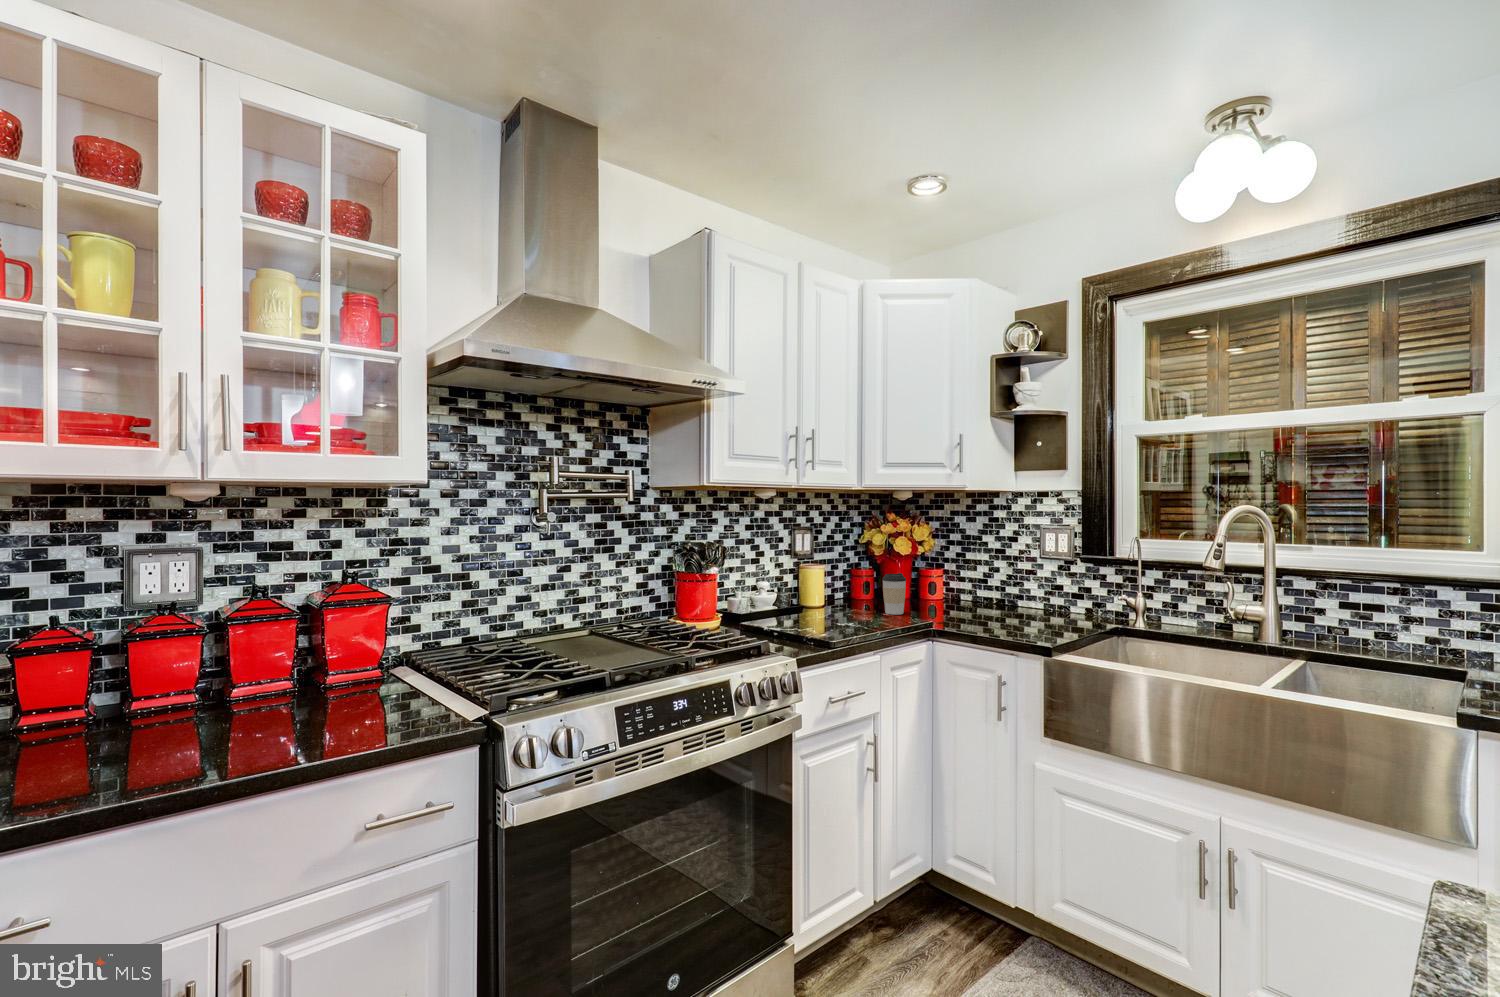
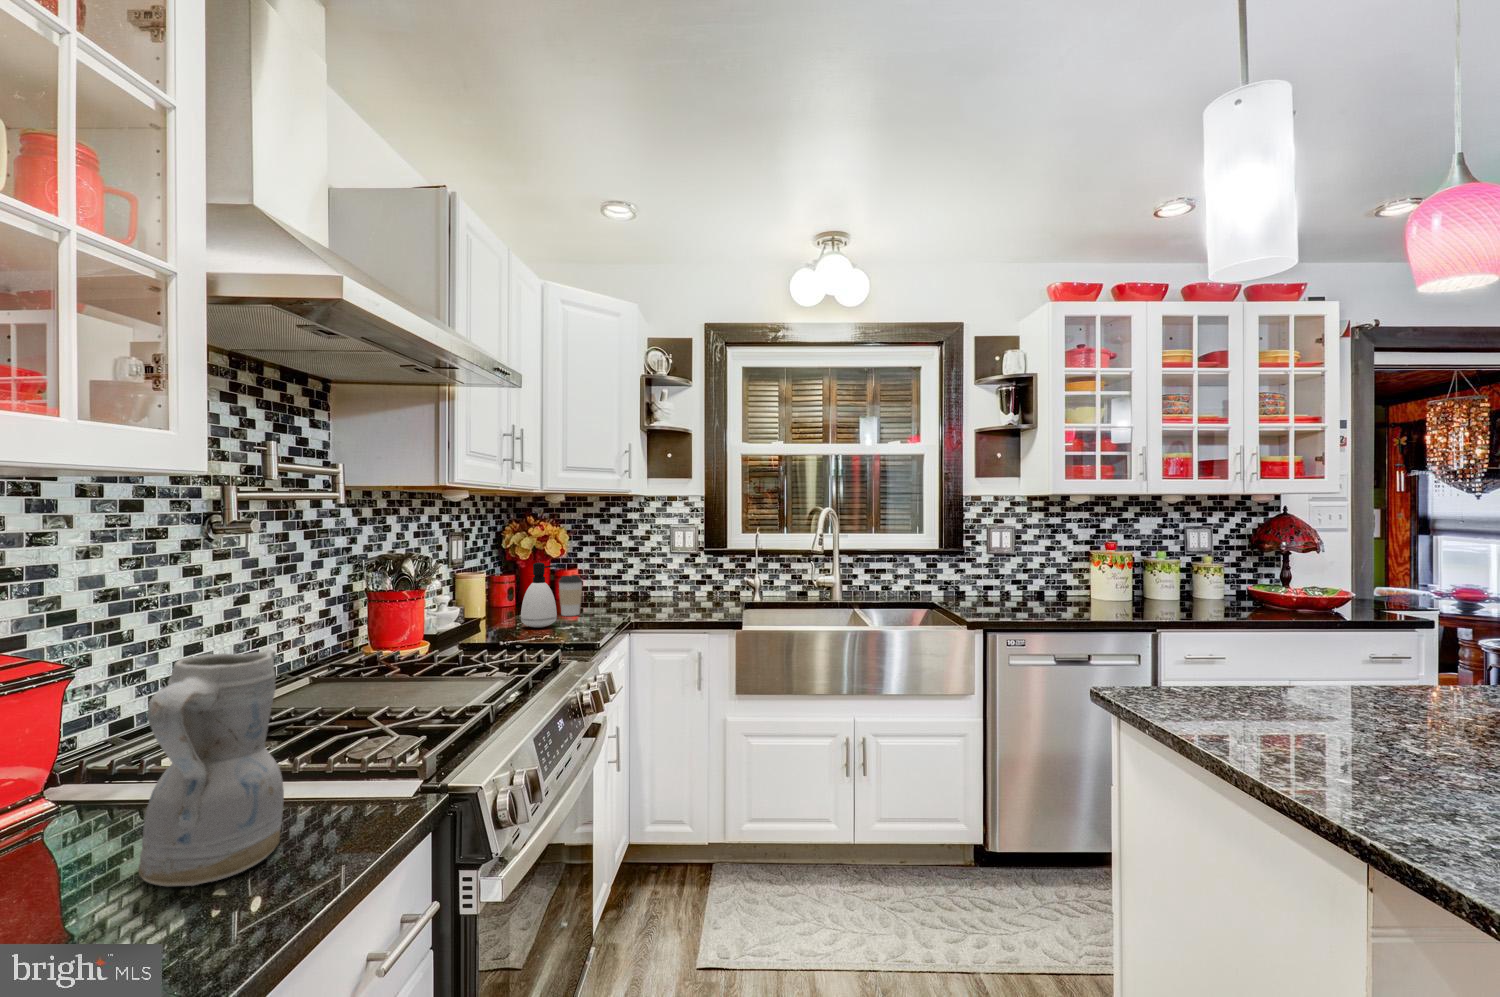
soap dispenser: none [821,558,855,620] -> present [521,563,558,628]
ceramic pitcher: none [298,596,401,737] -> present [139,650,284,886]

